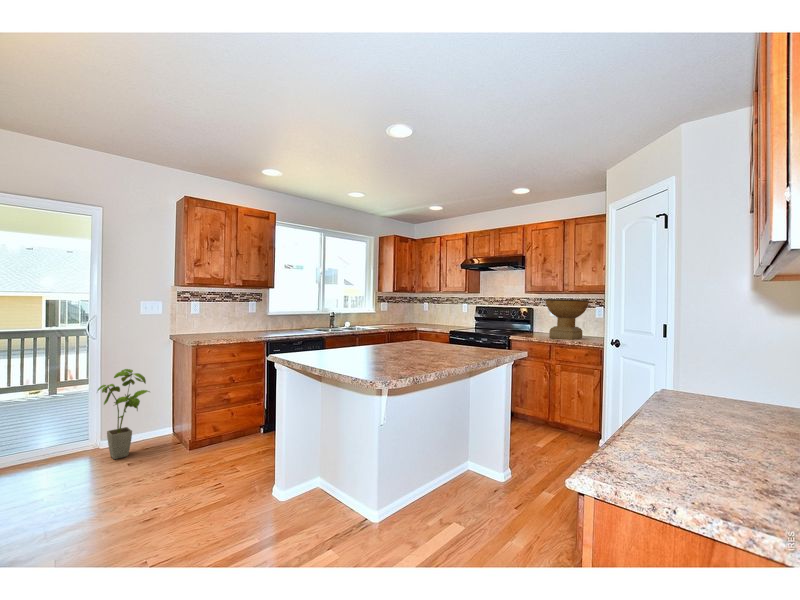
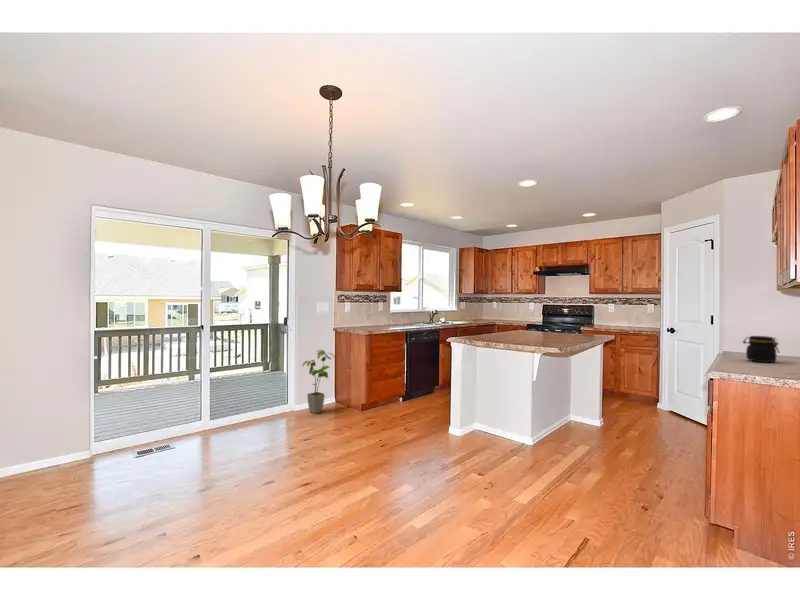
decorative bowl: present [546,299,589,340] -> none [608,298,644,330]
jar: none [687,374,756,431] -> present [743,336,779,362]

